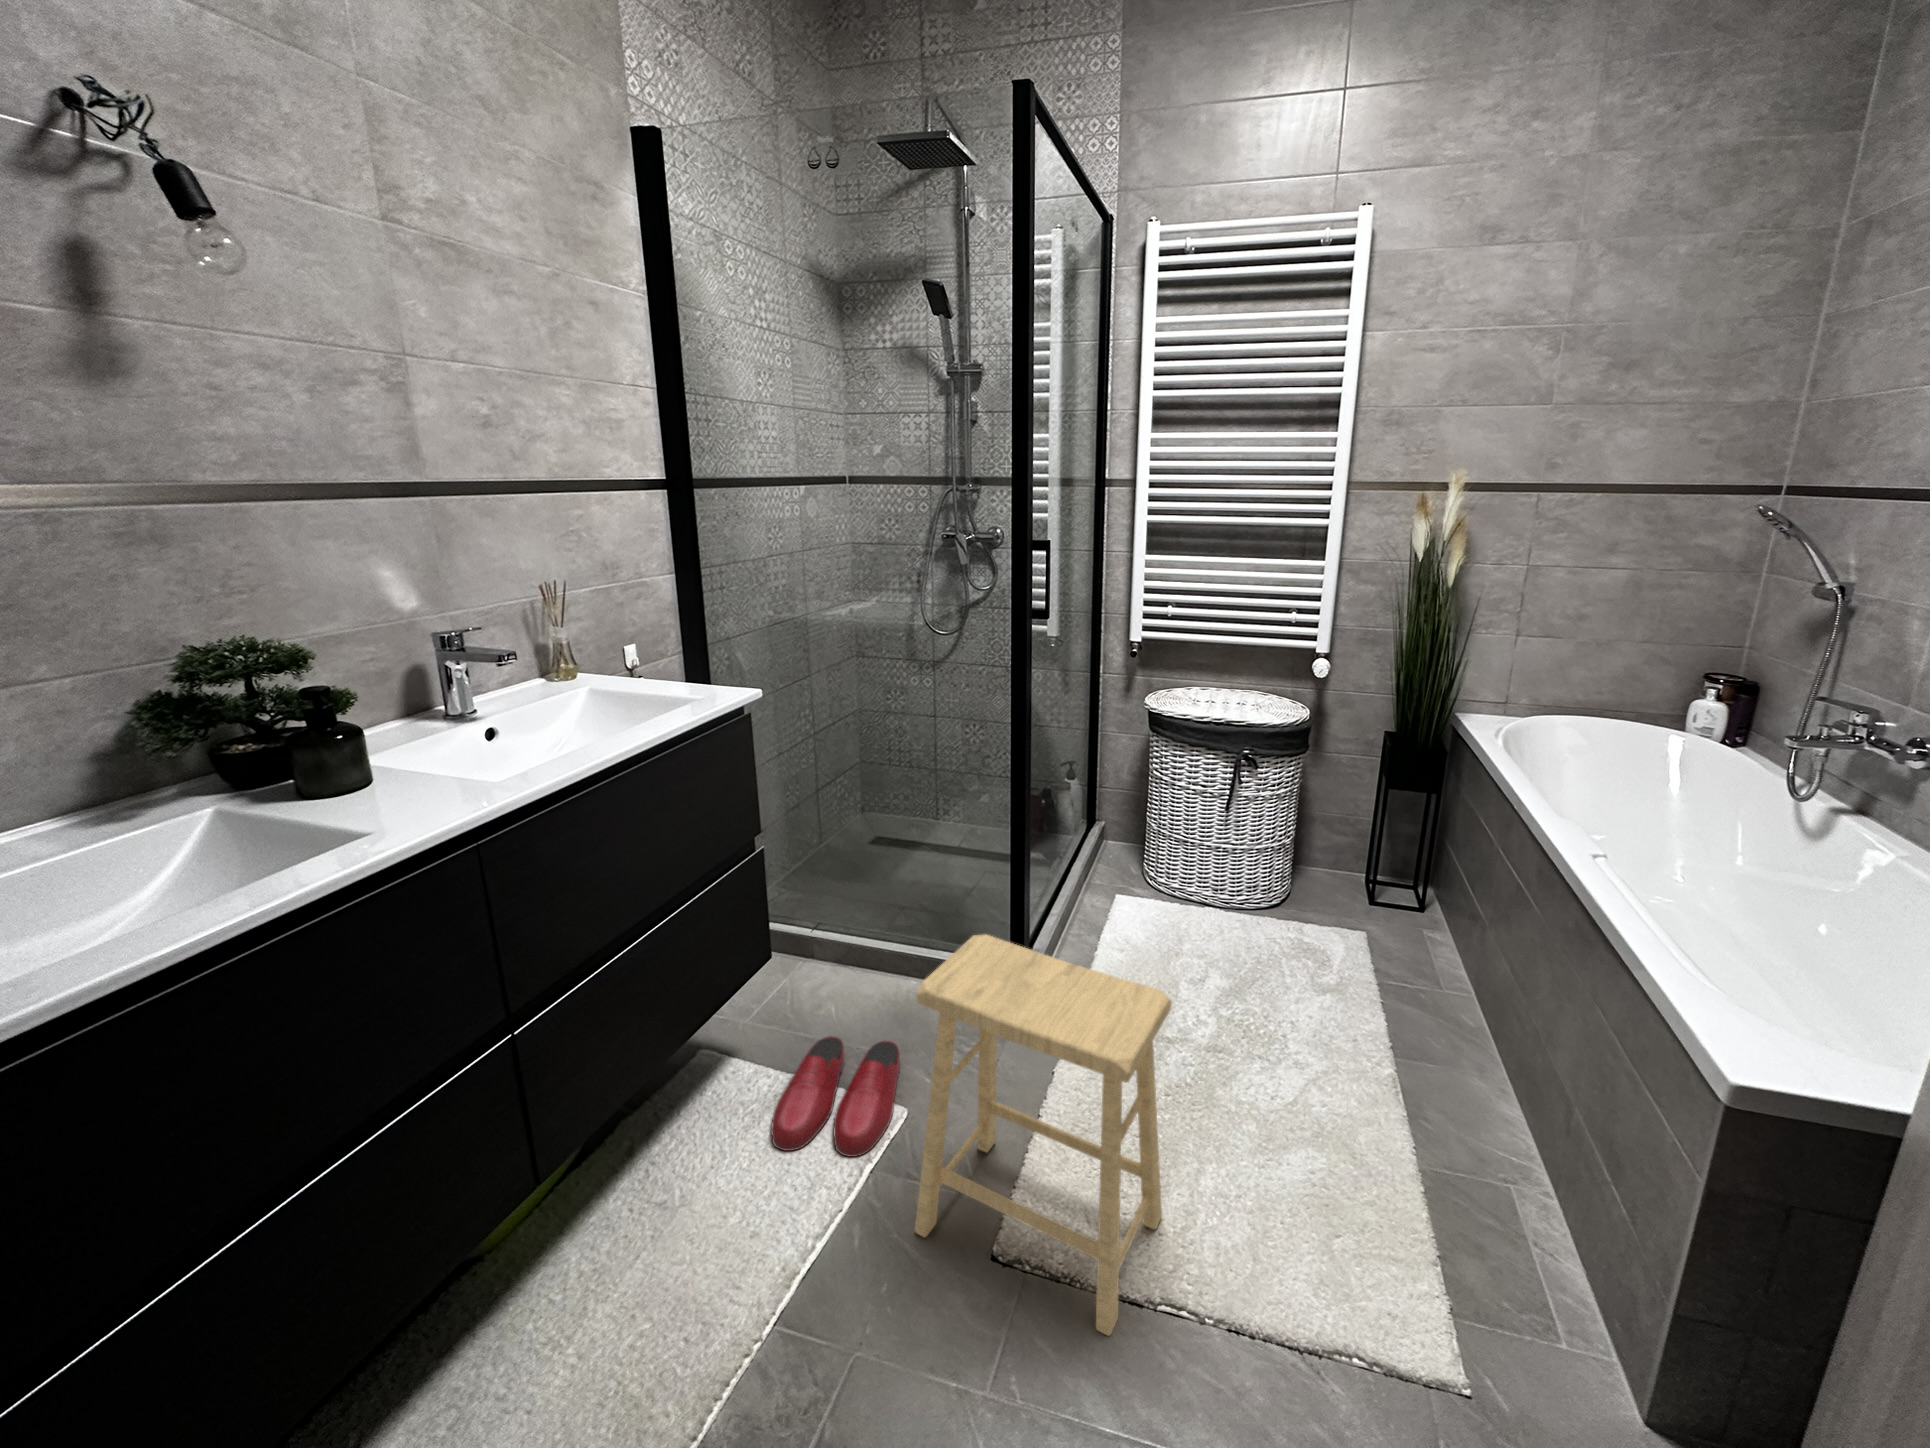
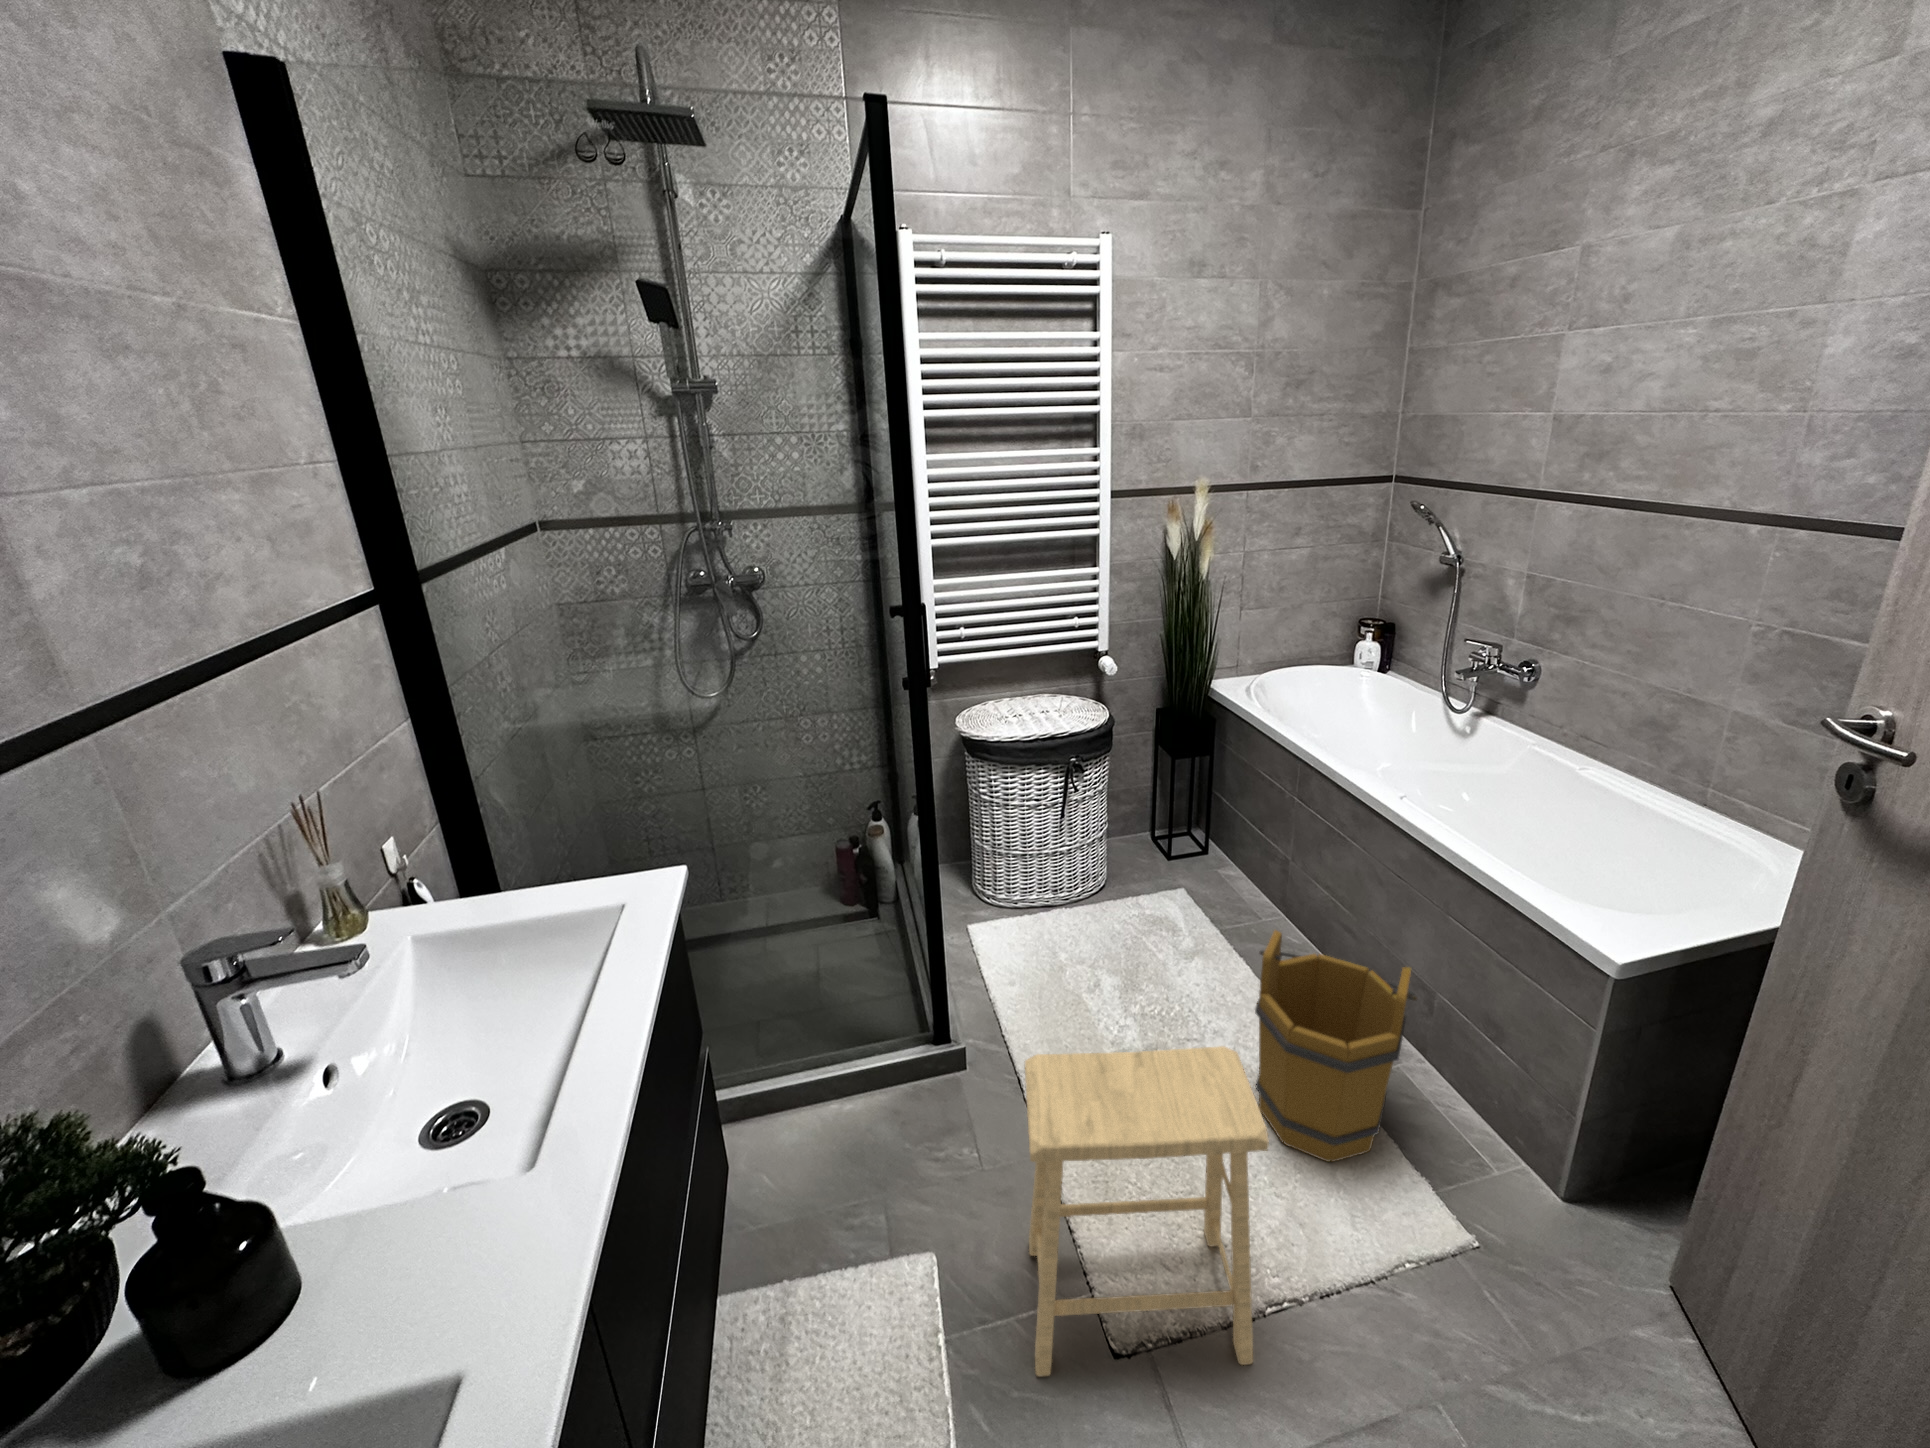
bucket: none [1290,939,1491,1239] -> present [1255,930,1418,1162]
slippers: present [771,1036,900,1157] -> none [792,1188,932,1376]

